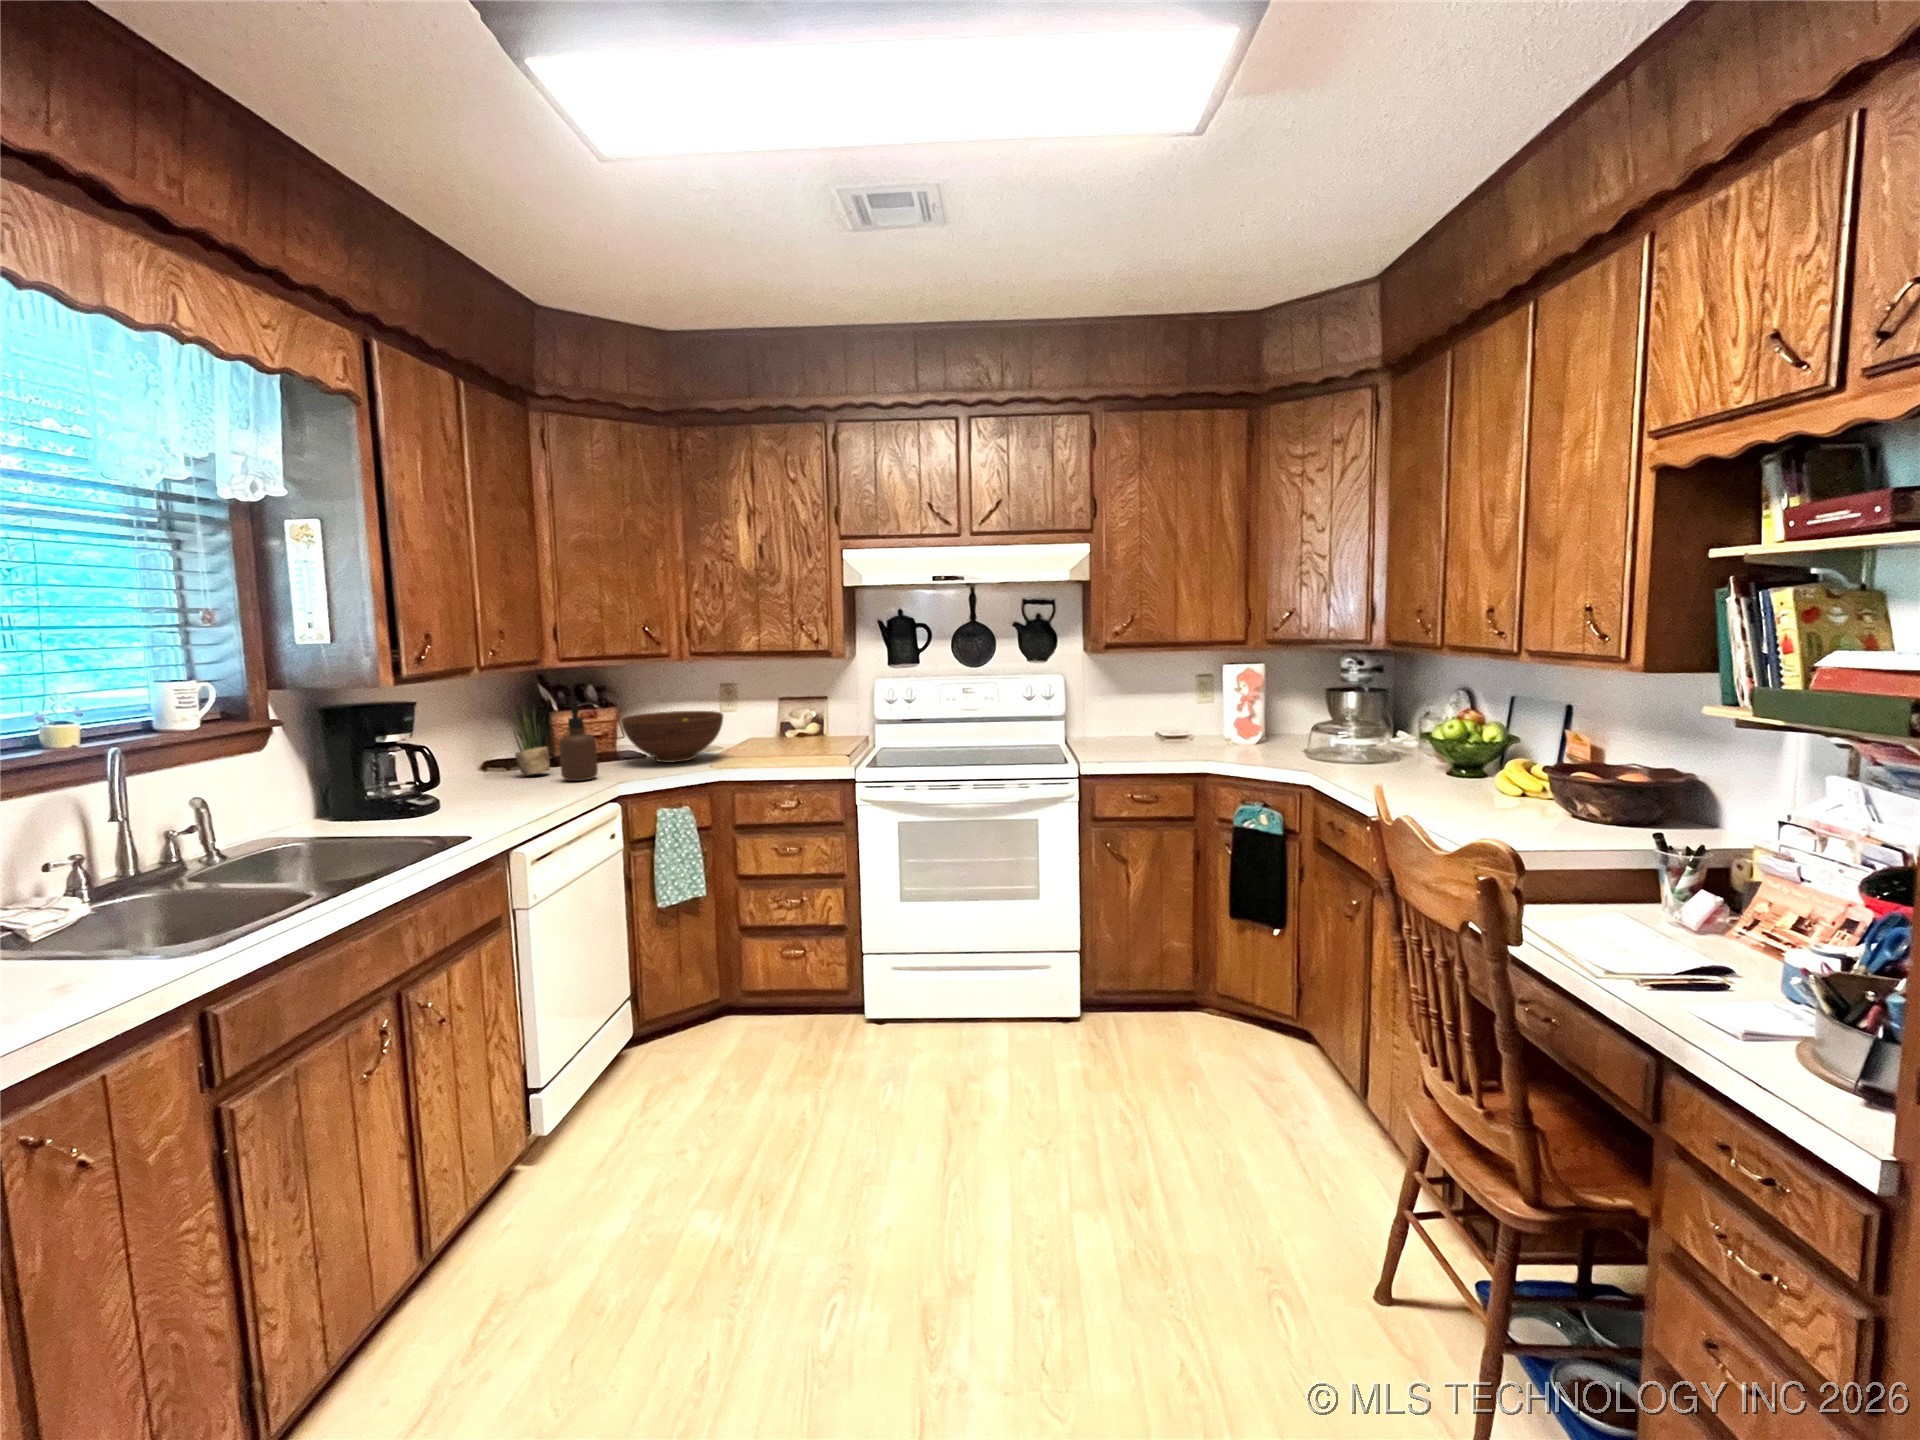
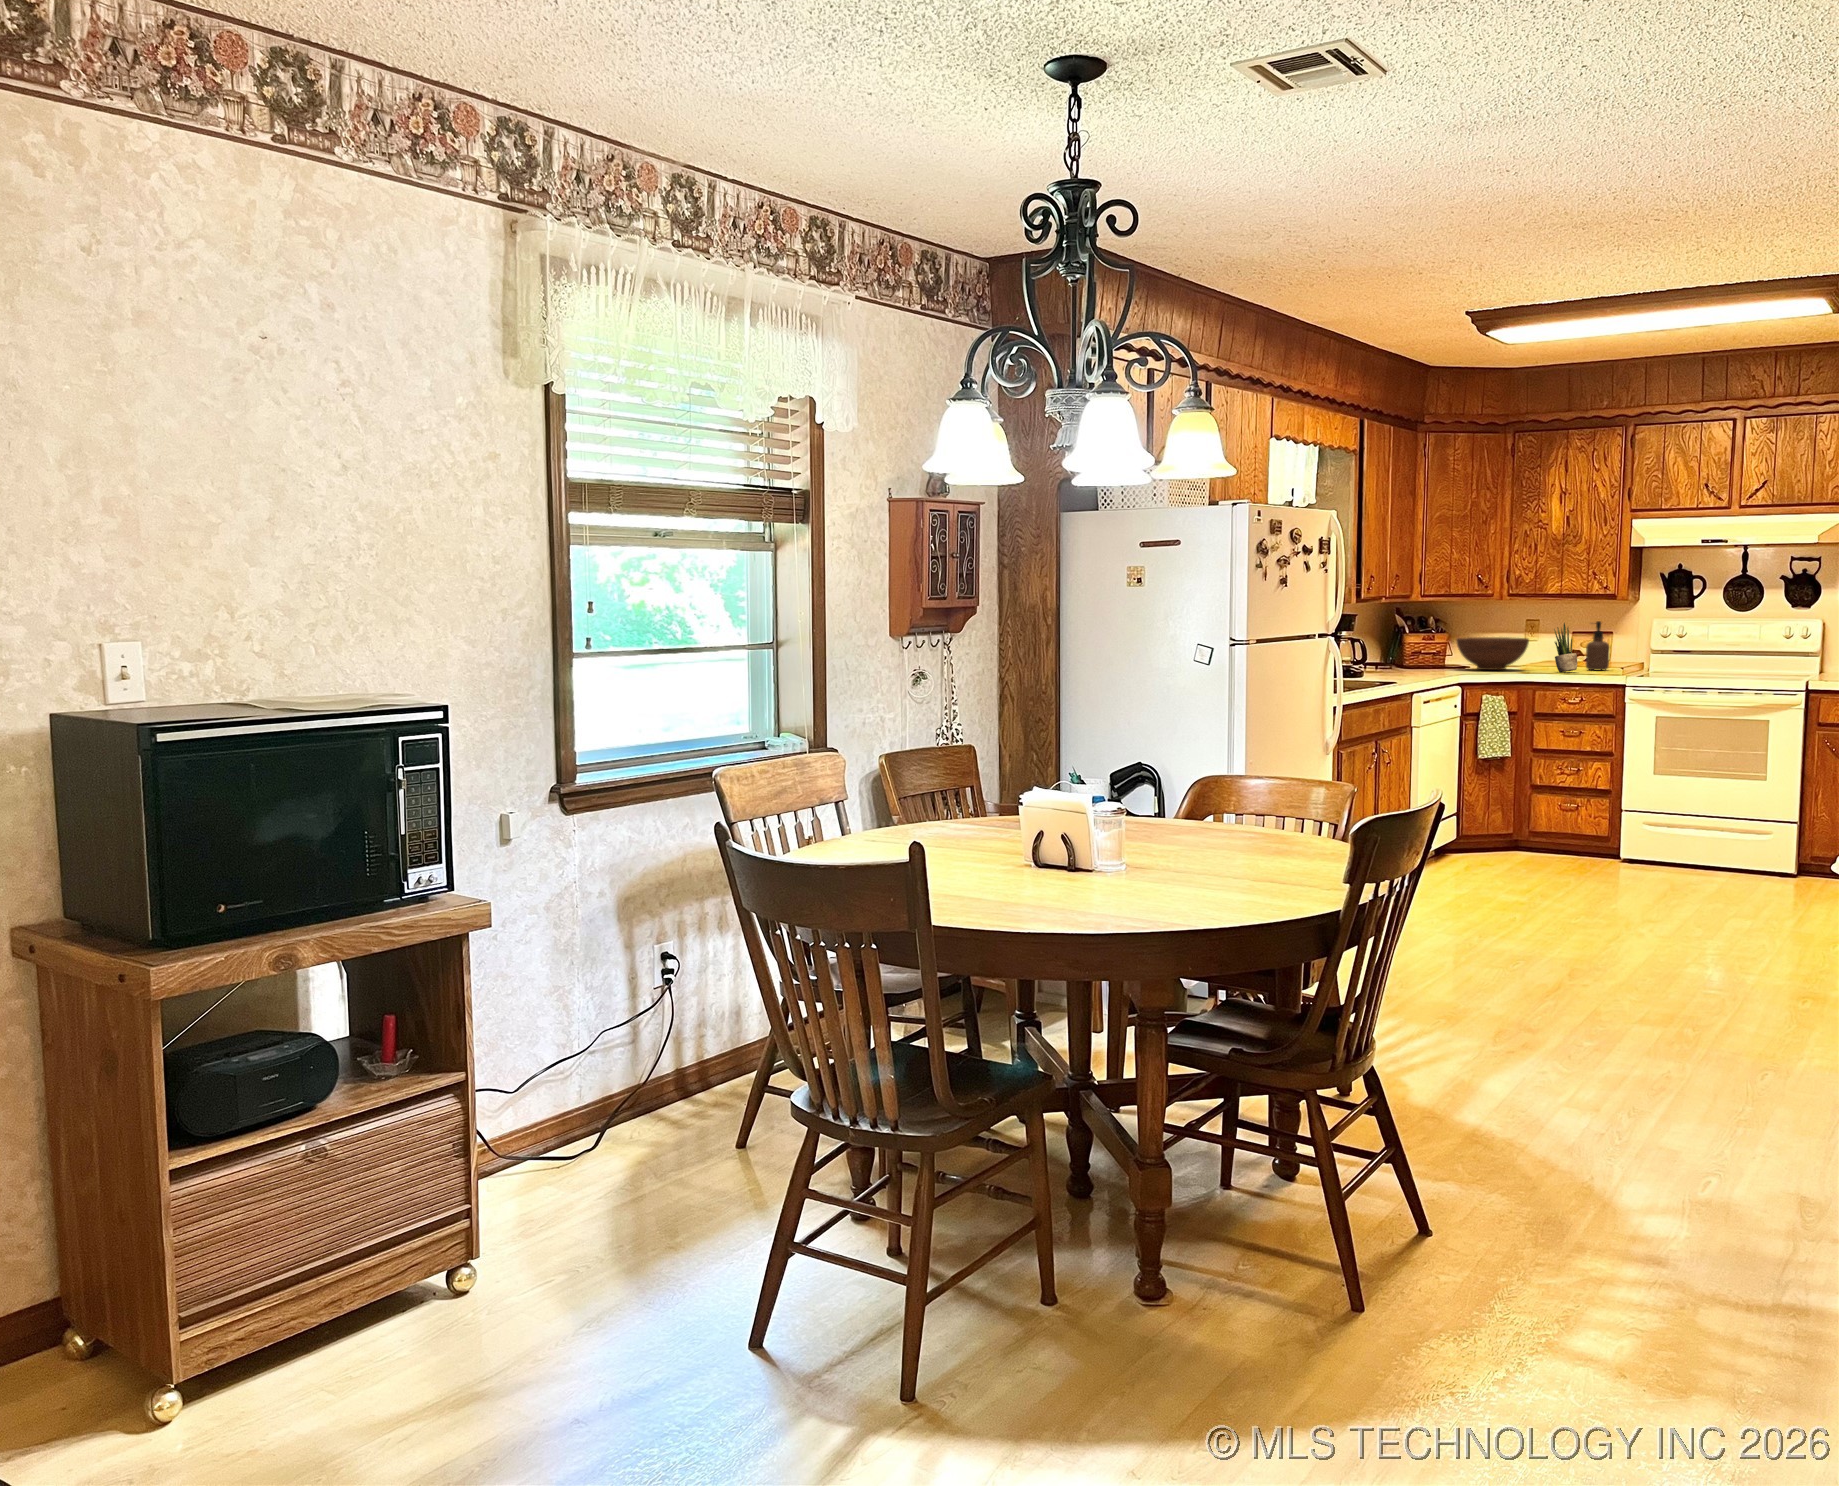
soap dispenser: present [559,702,598,781] -> present [1586,621,1609,671]
potted plant: present [513,704,550,775] -> present [1554,623,1577,672]

